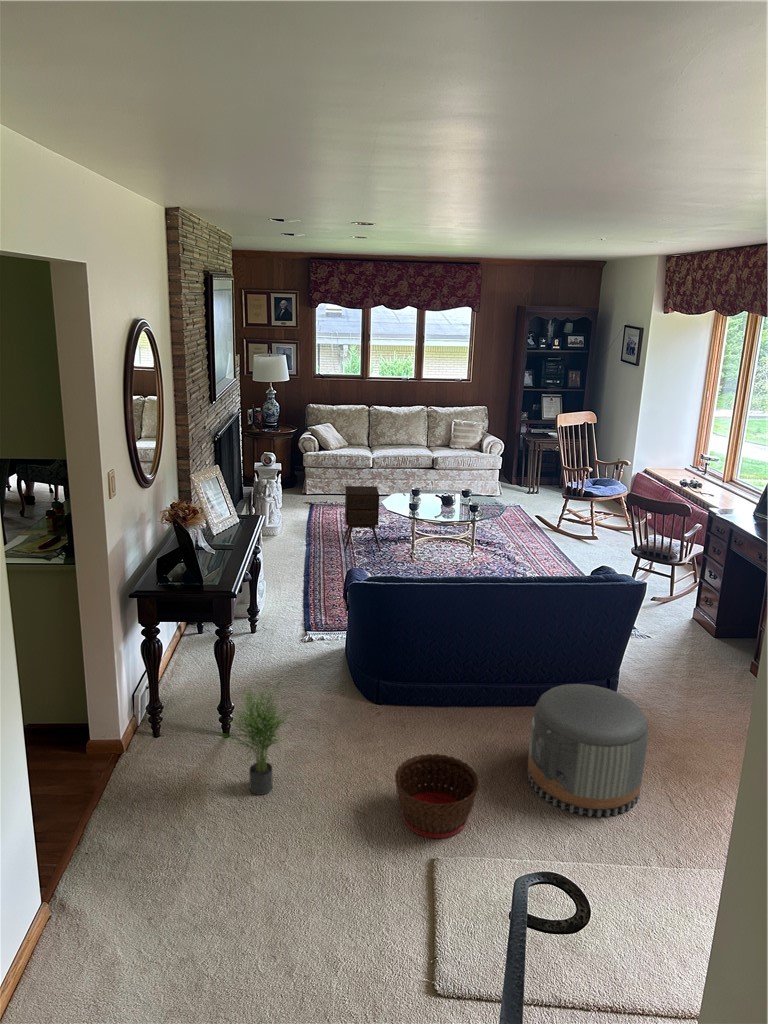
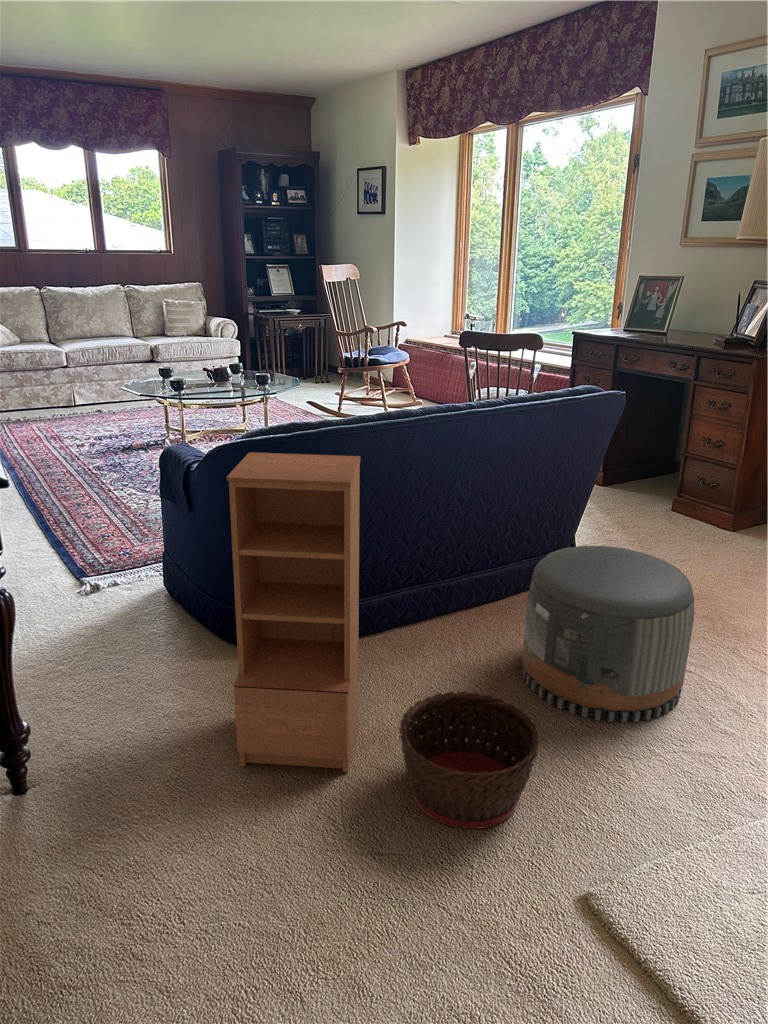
side table: present [343,486,380,551] -> none [56,375,127,471]
bookcase: none [323,587,413,785] -> present [226,452,360,772]
potted plant: present [224,684,290,795] -> none [70,634,214,862]

